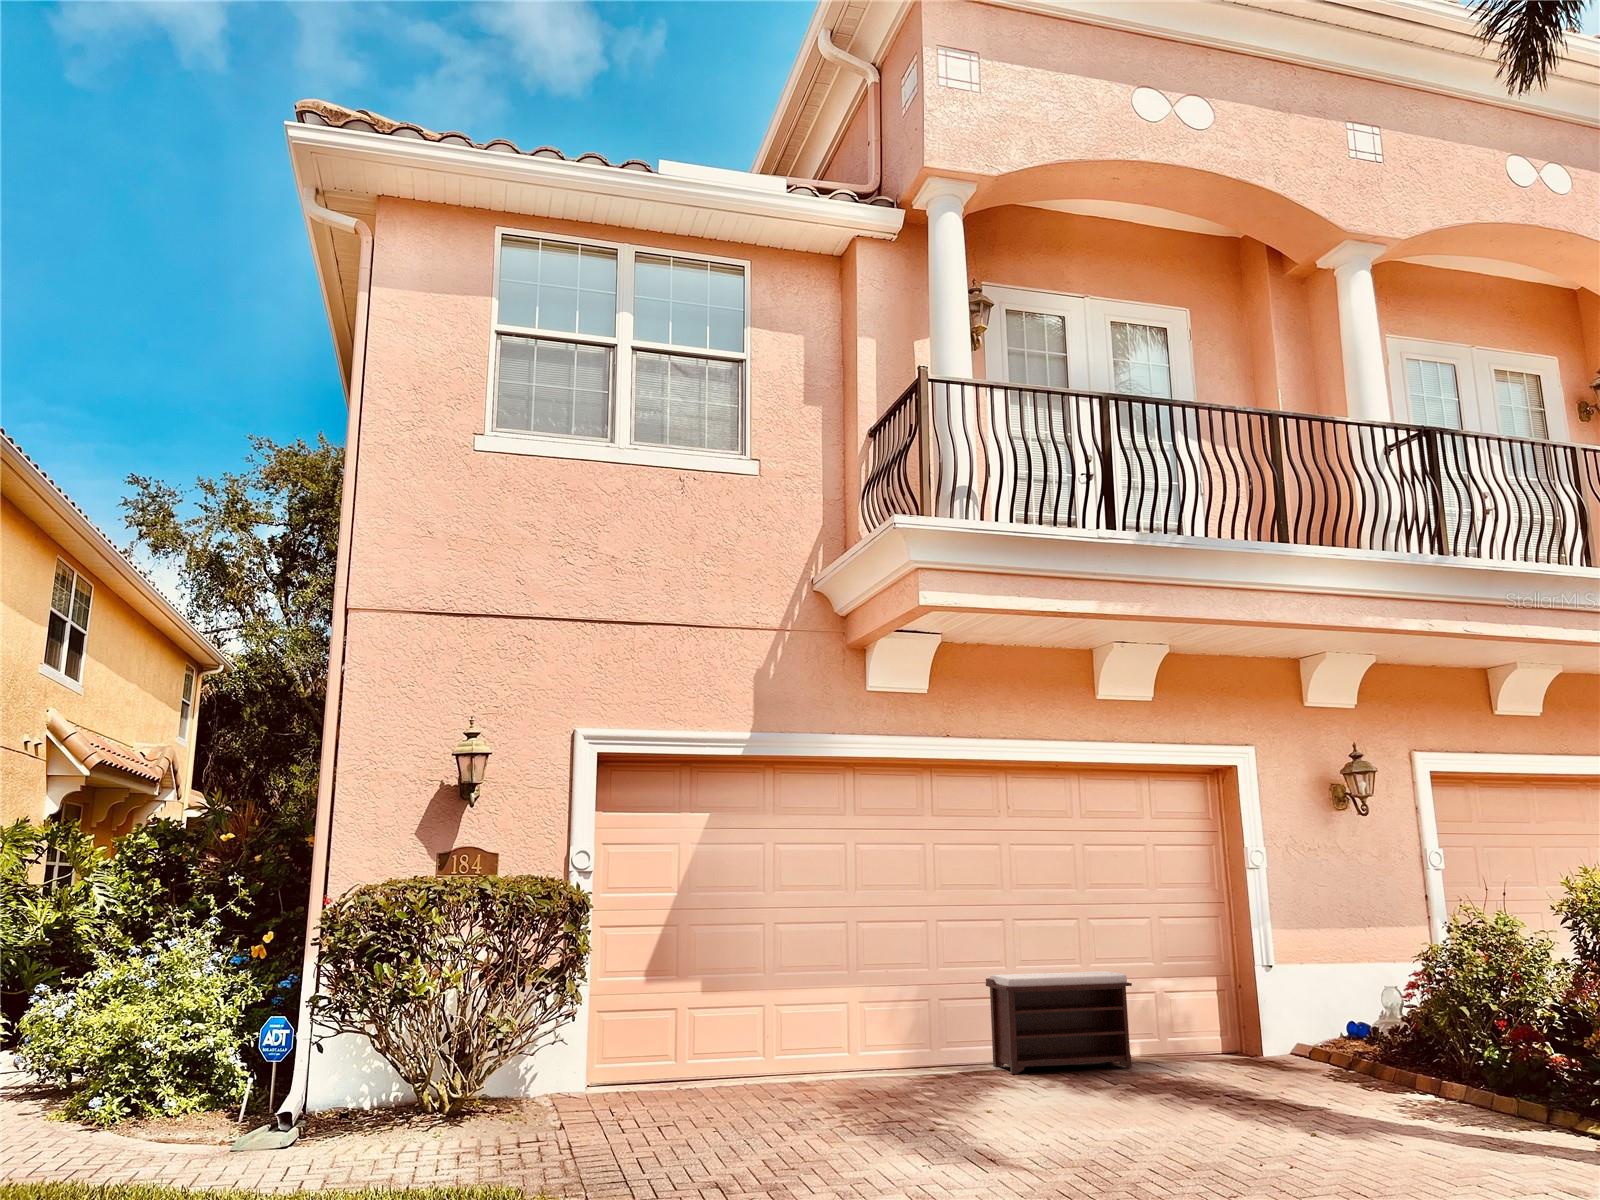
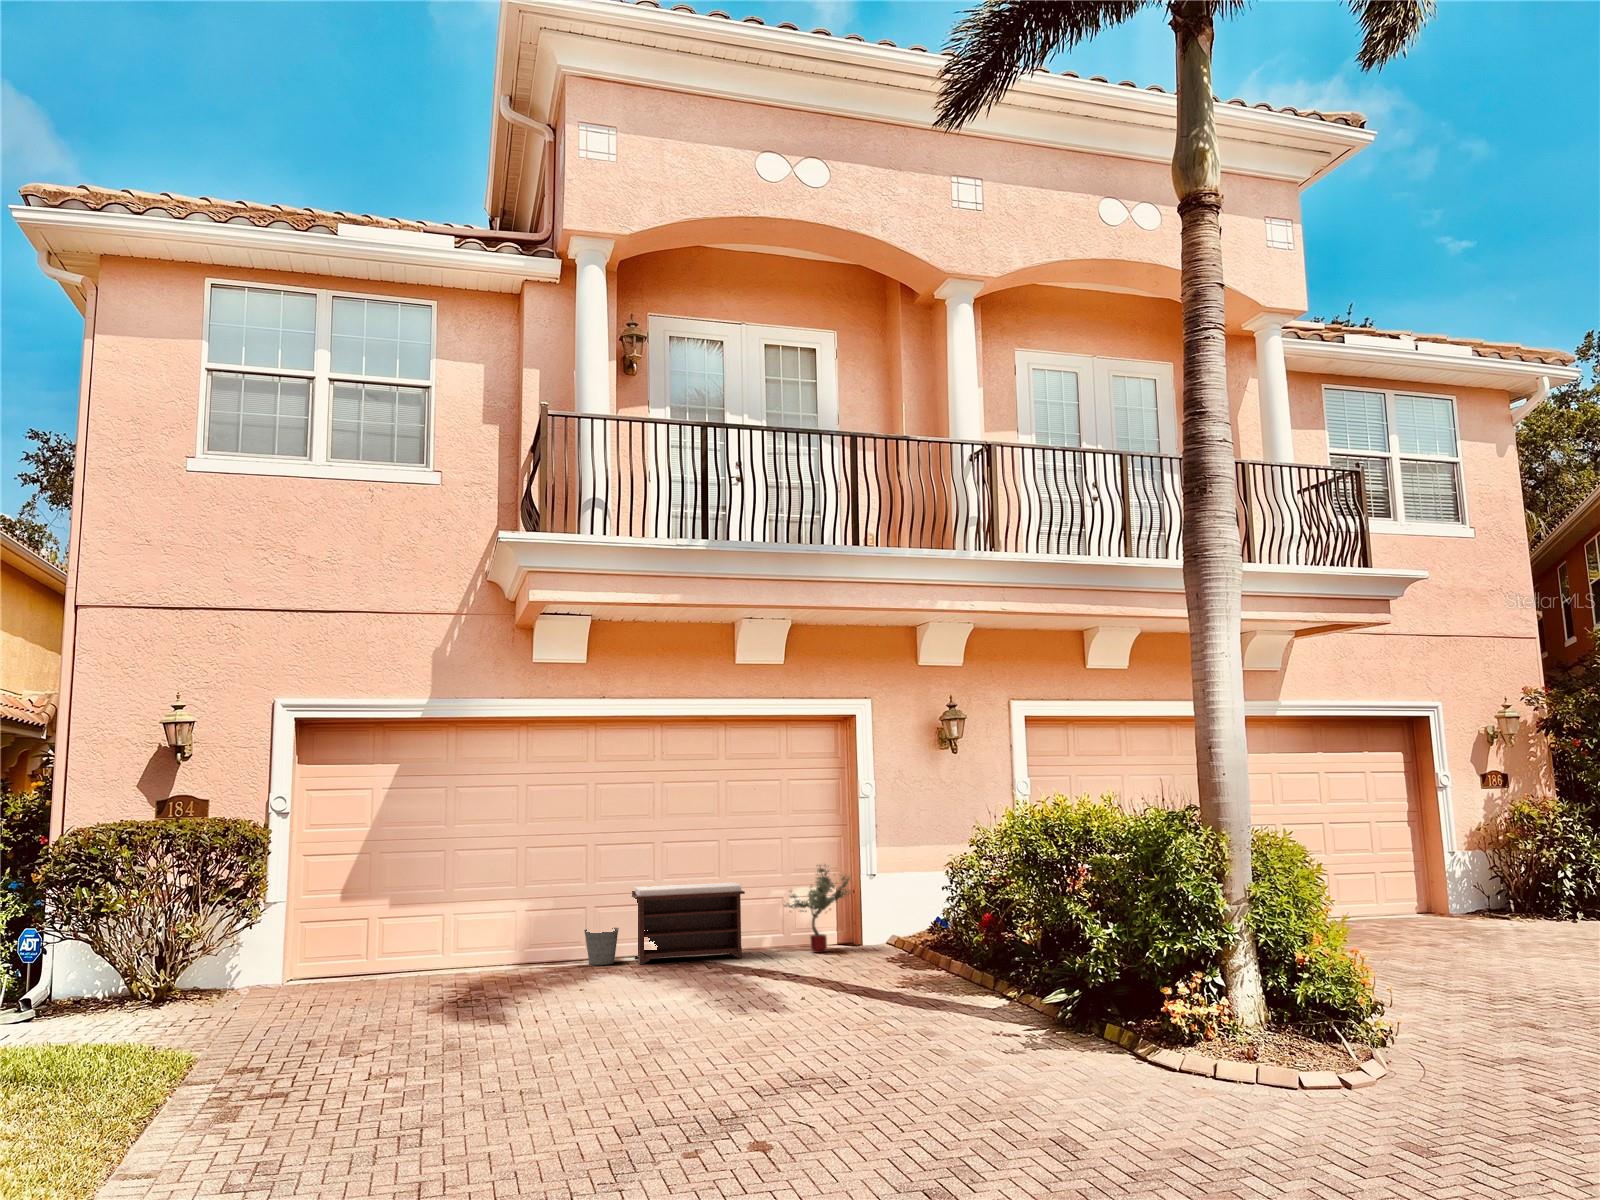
potted tree: none [1170,949,1254,1063] -> present [784,865,850,953]
bucket: none [937,1026,980,1074] -> present [584,927,619,965]

